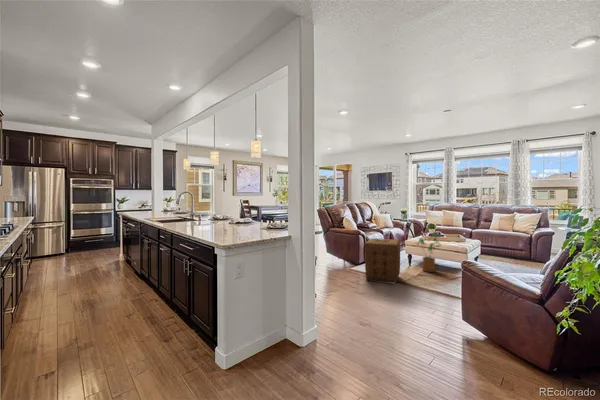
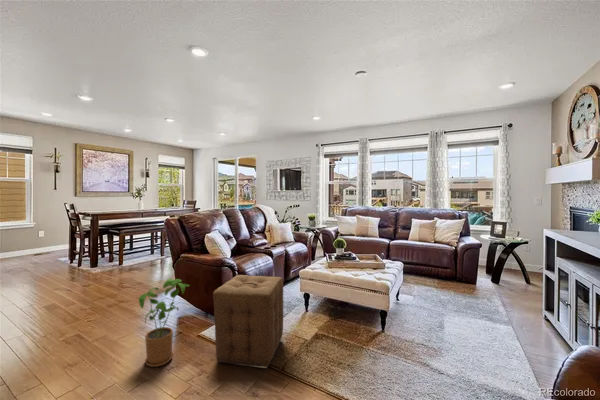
house plant: present [418,233,439,272] -> present [139,279,189,367]

